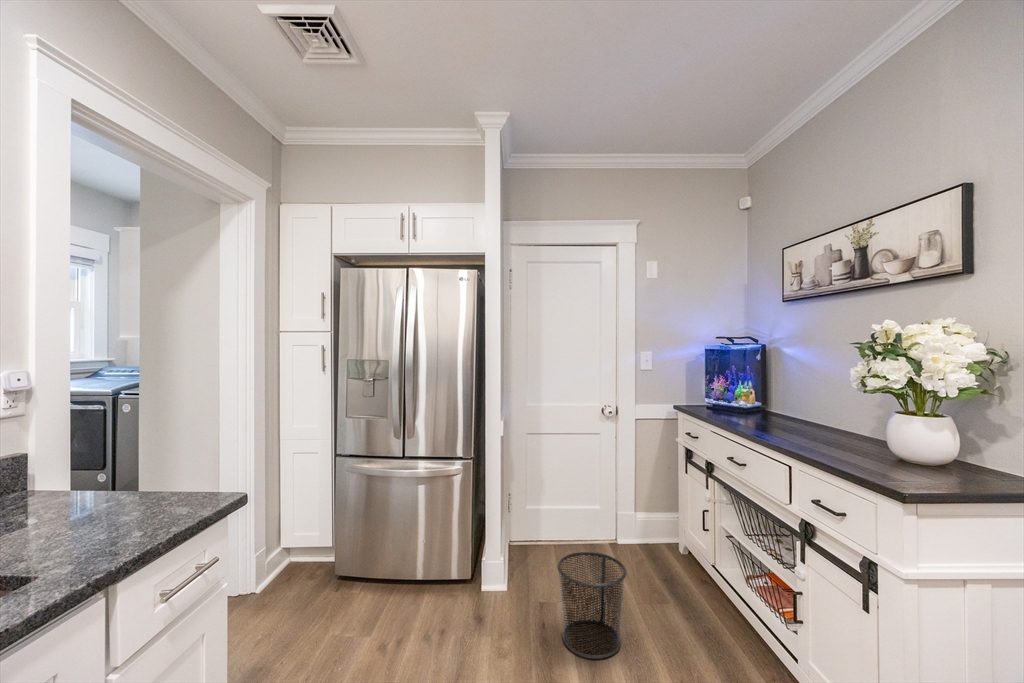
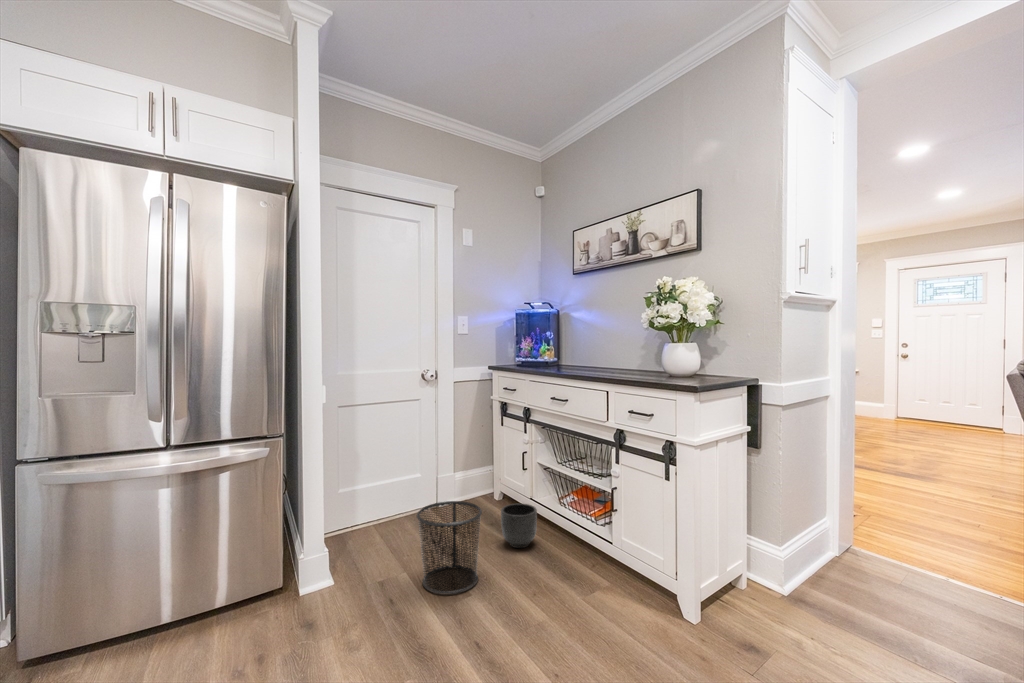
planter: none [664,568,708,624] -> present [501,504,537,548]

